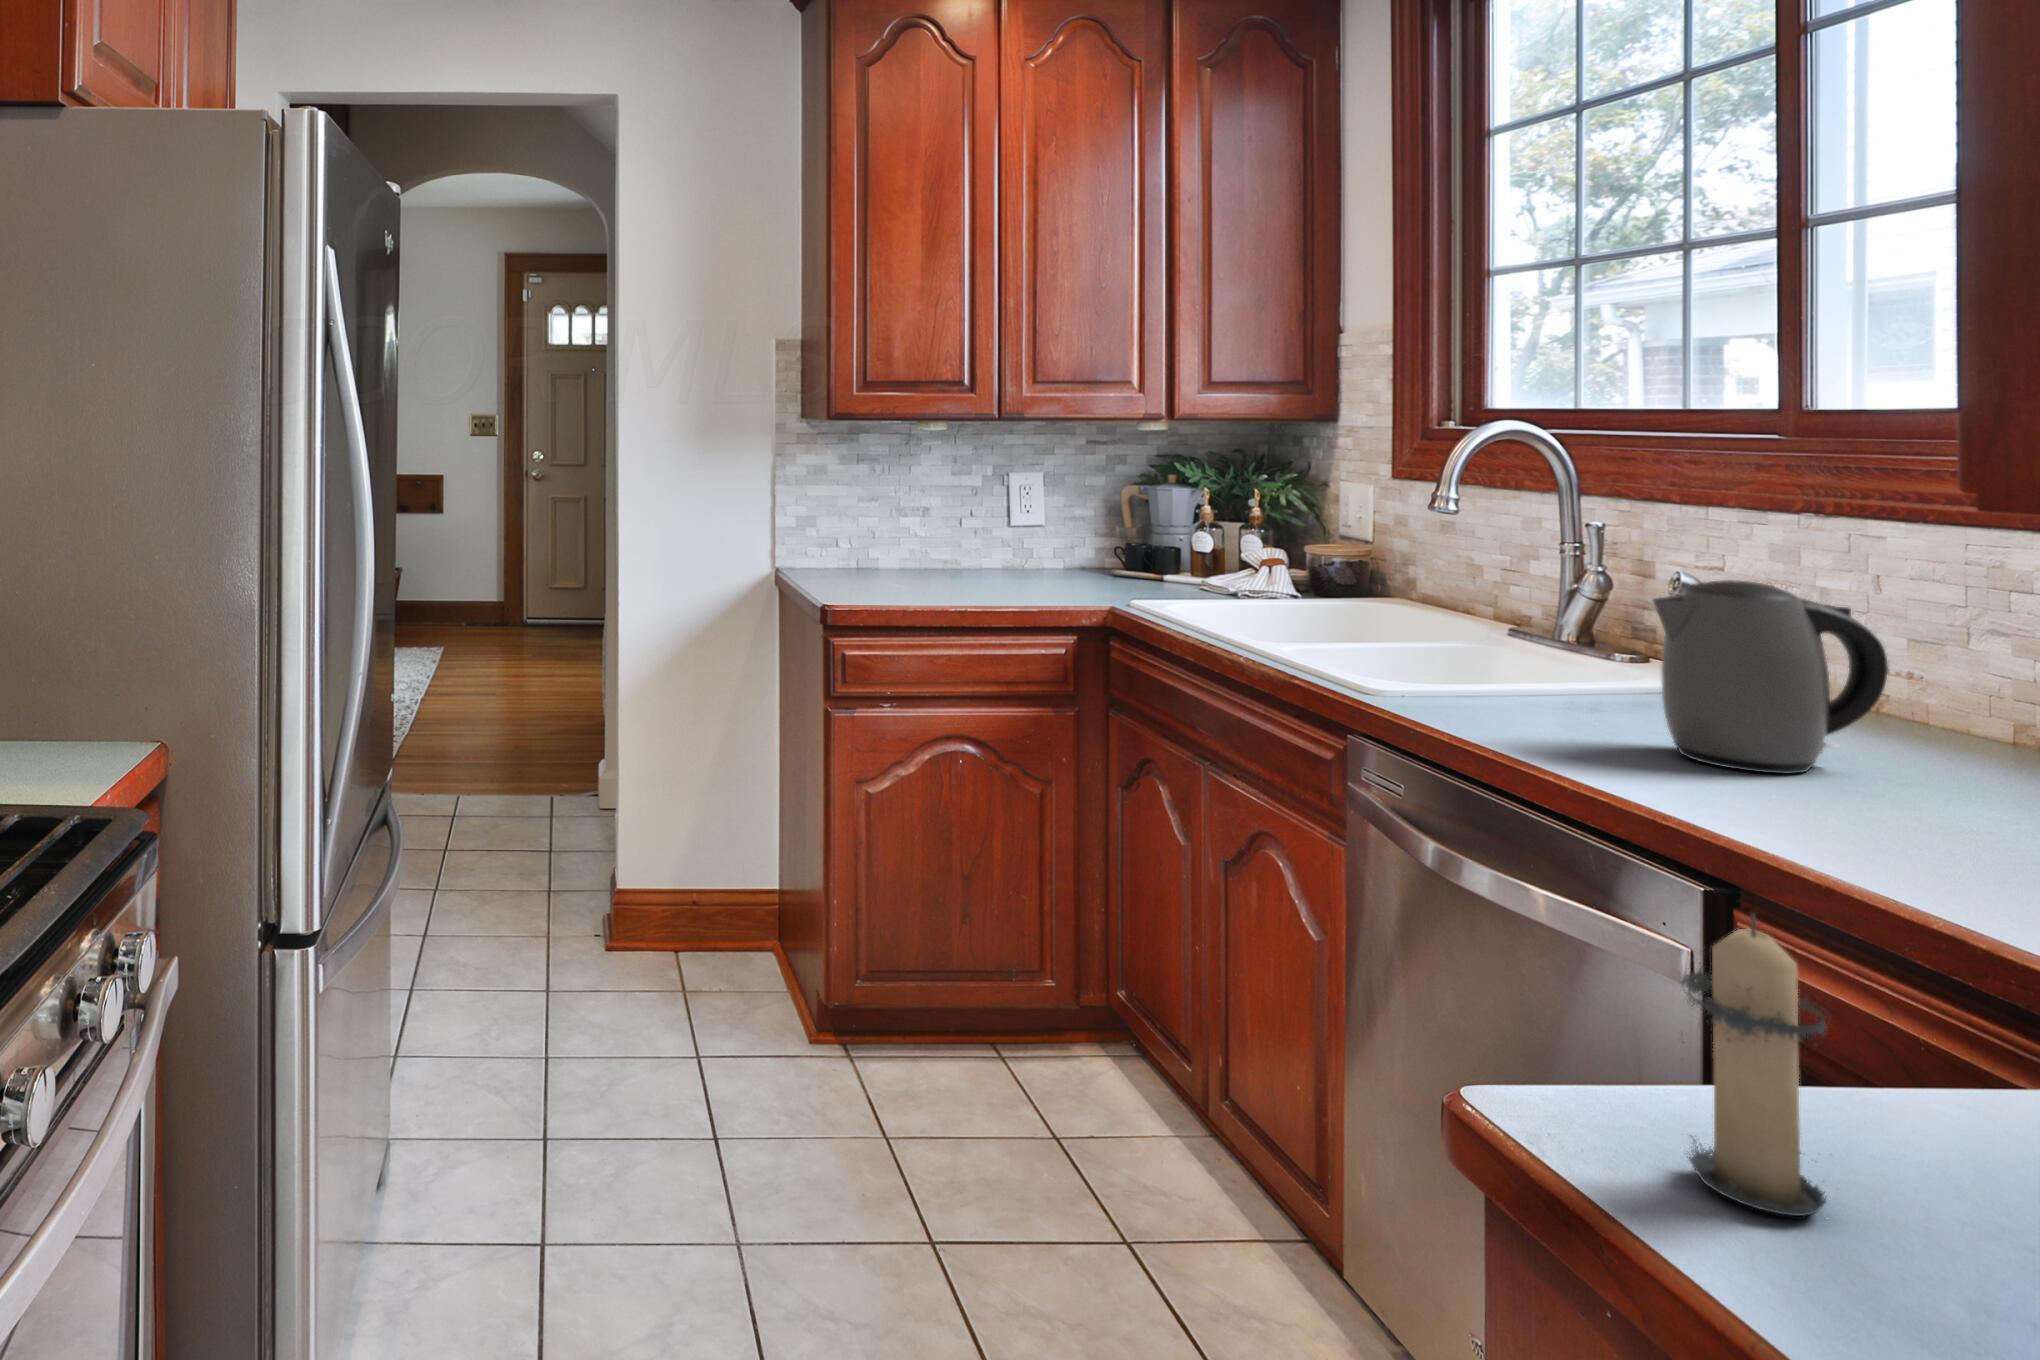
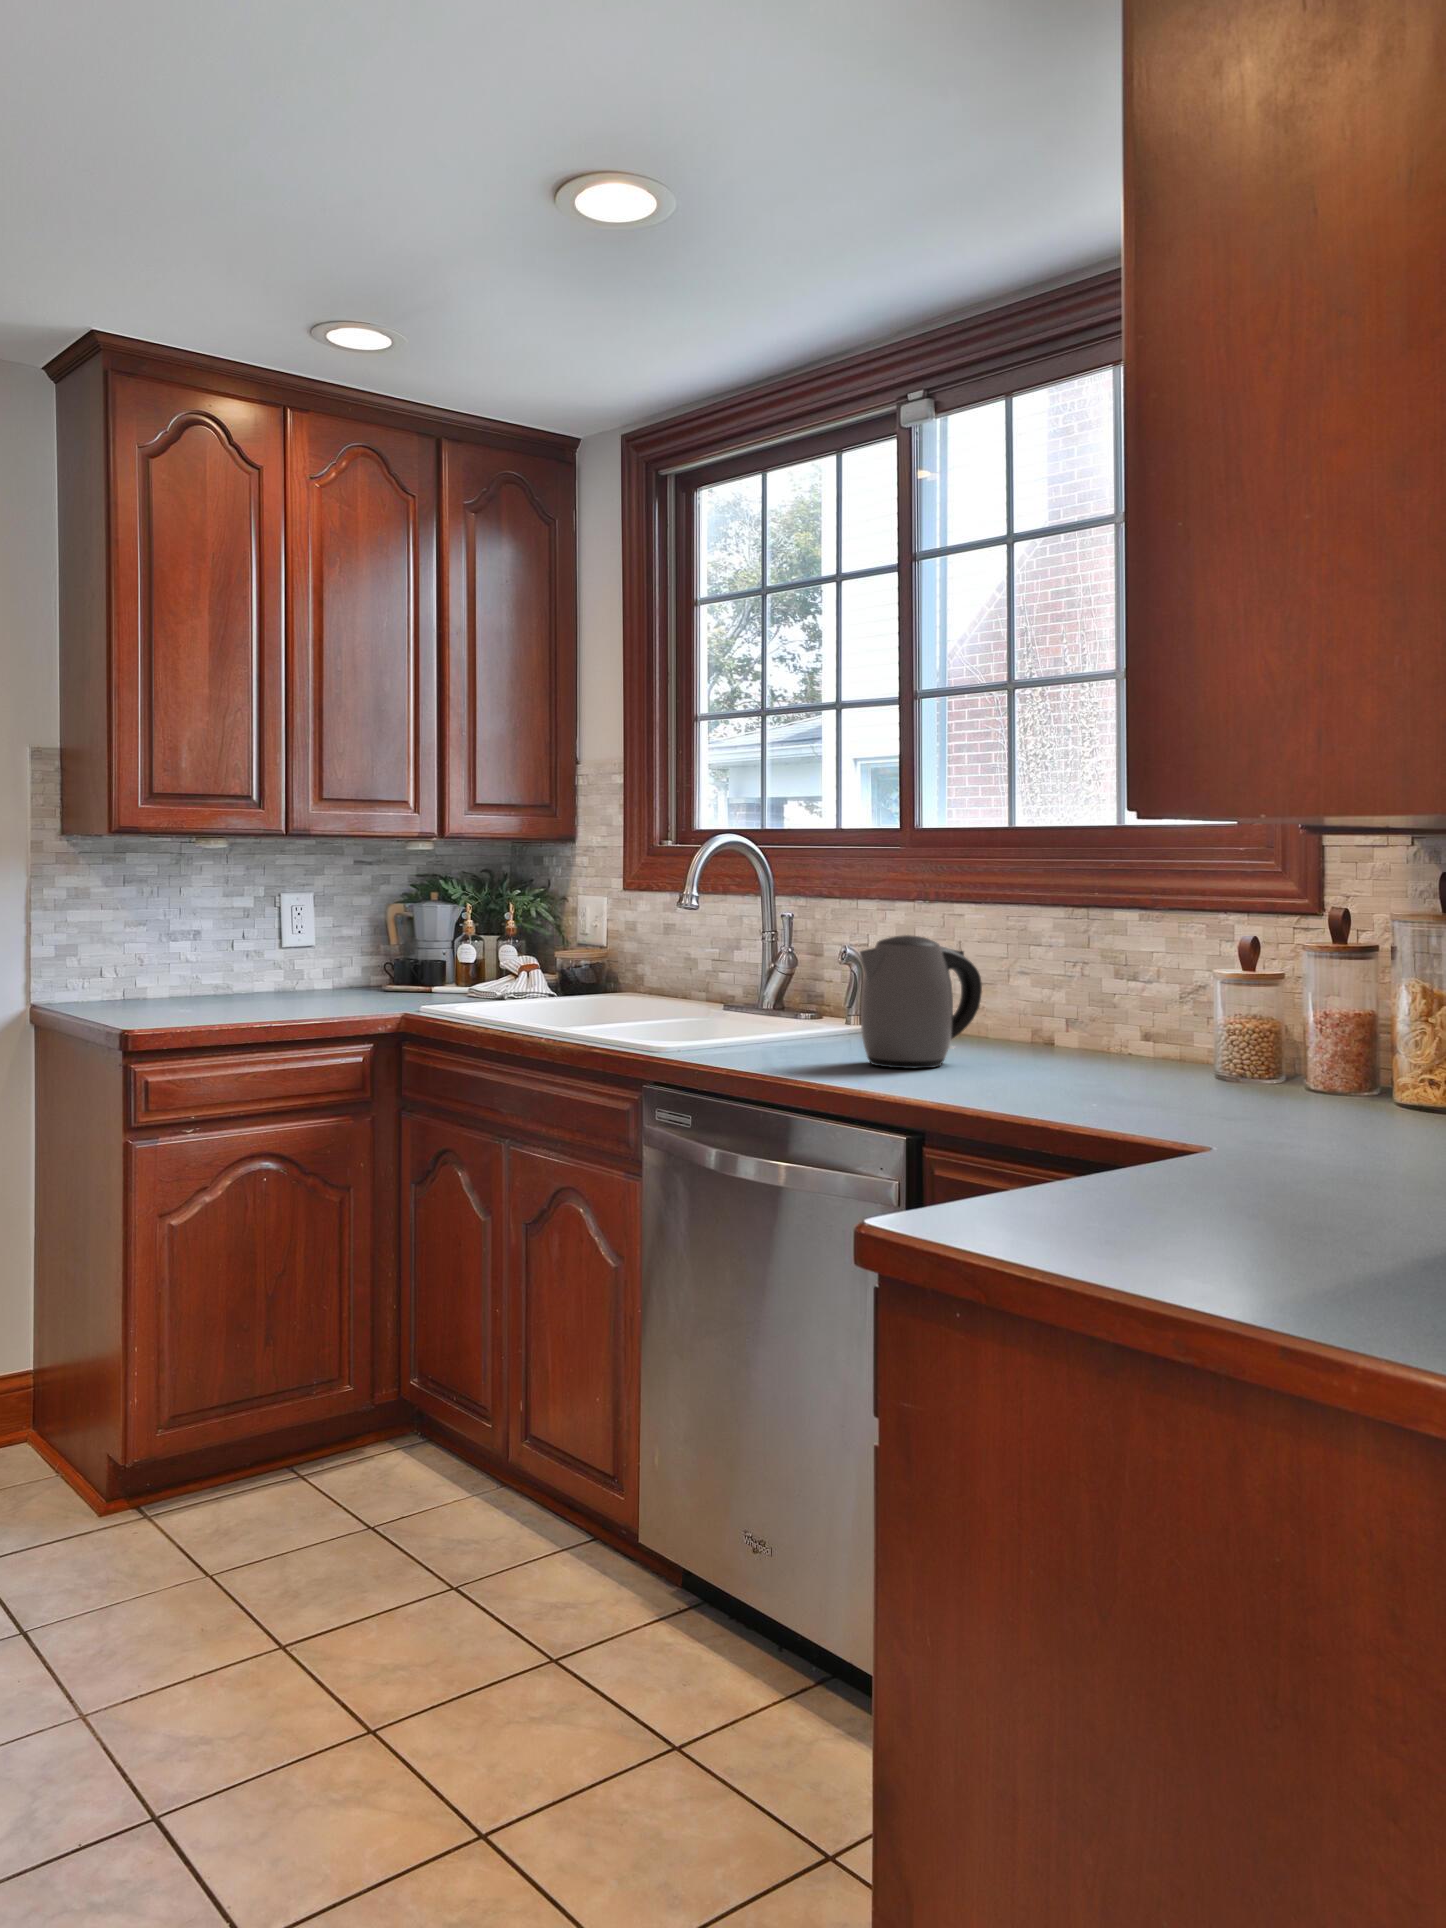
candle: present [1681,912,1831,1216] -> none [983,1065,1065,1232]

